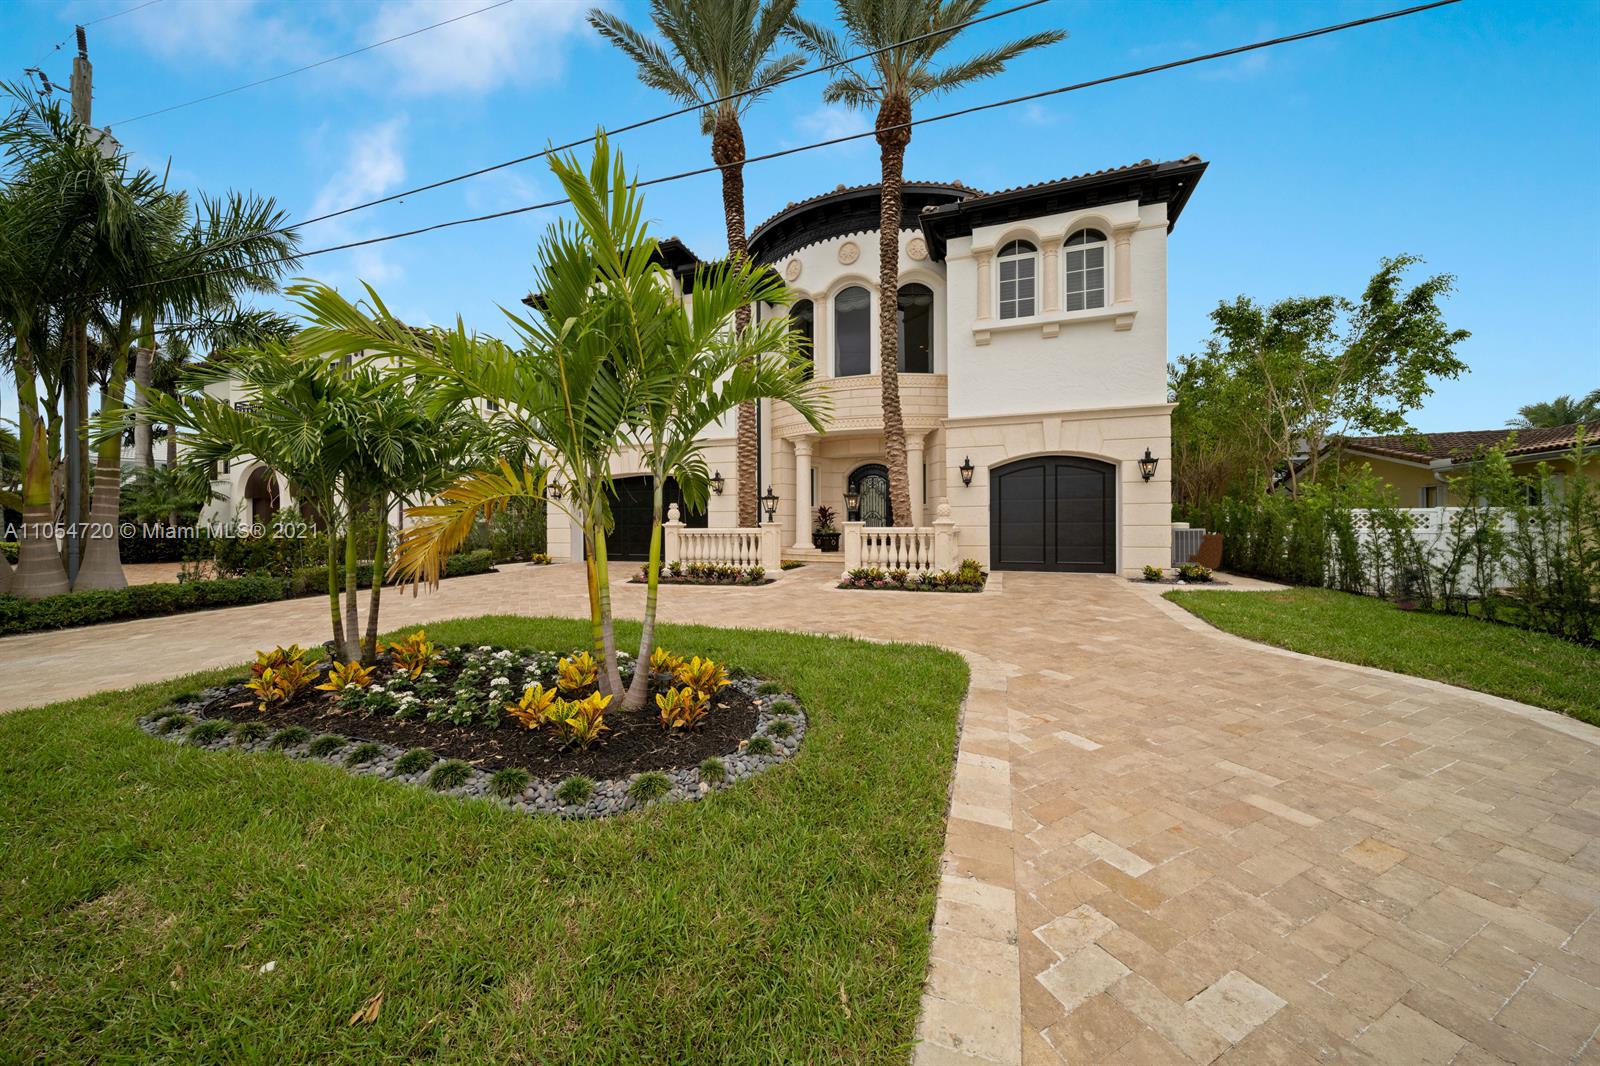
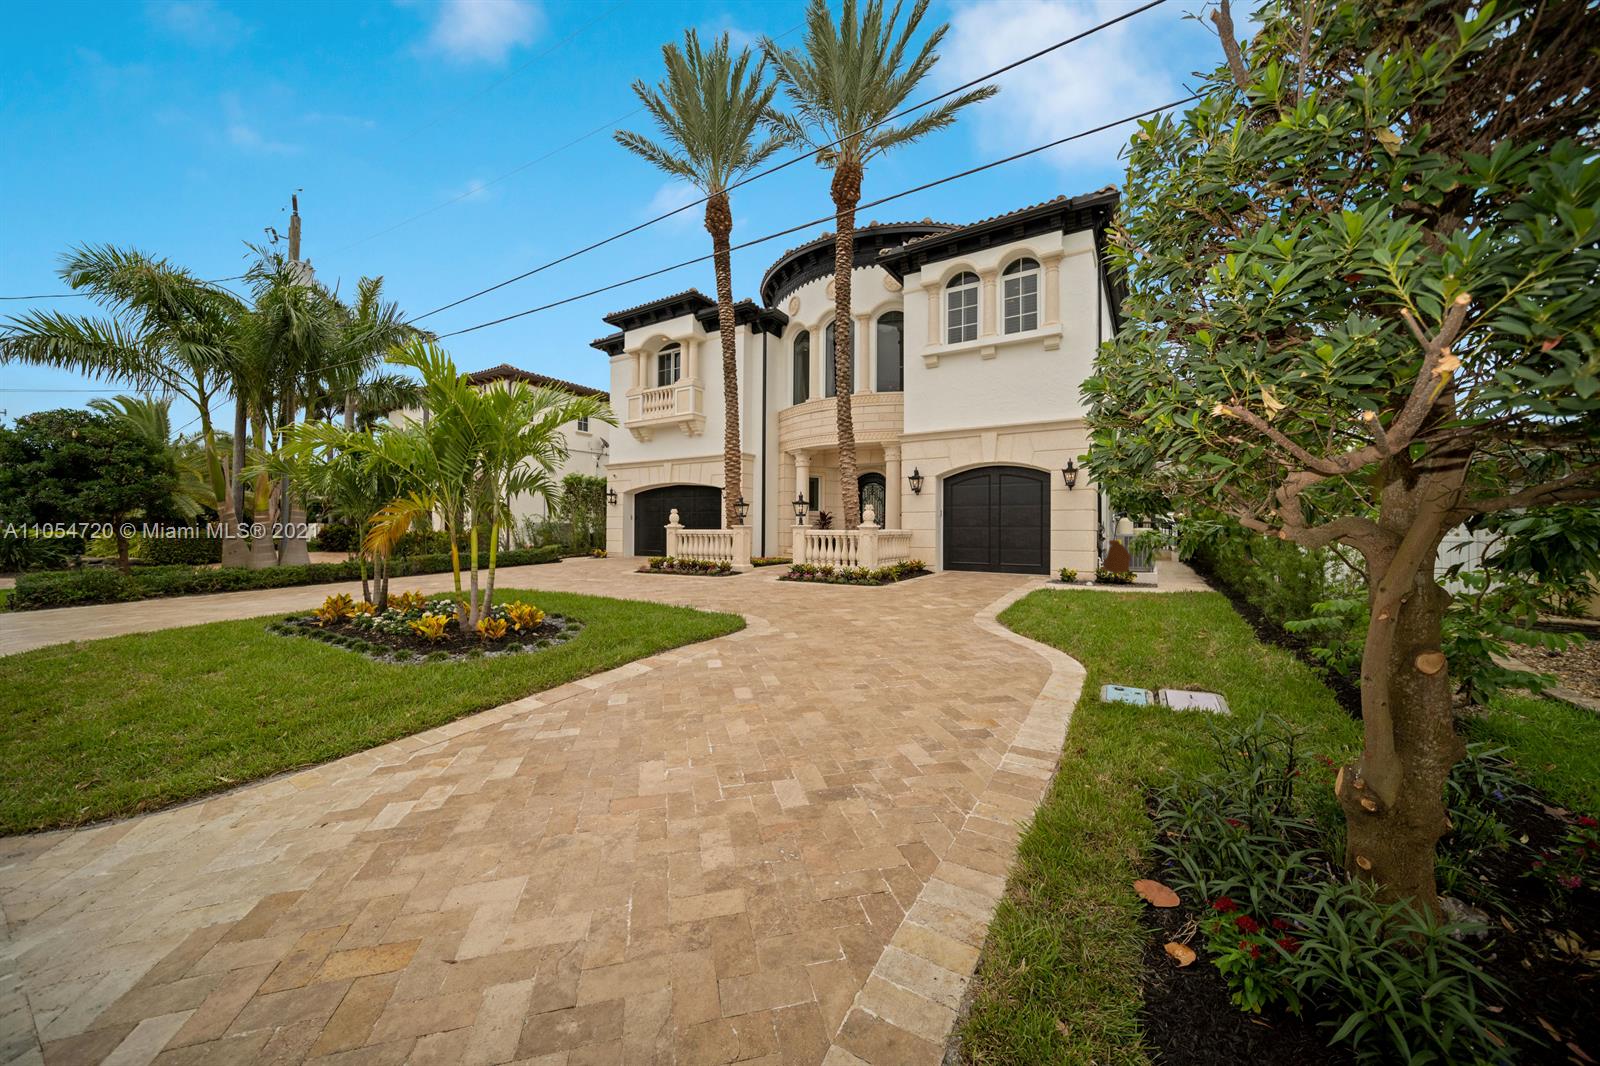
decorative plant: present [1388,565,1427,610] -> none [1207,571,1246,612]

